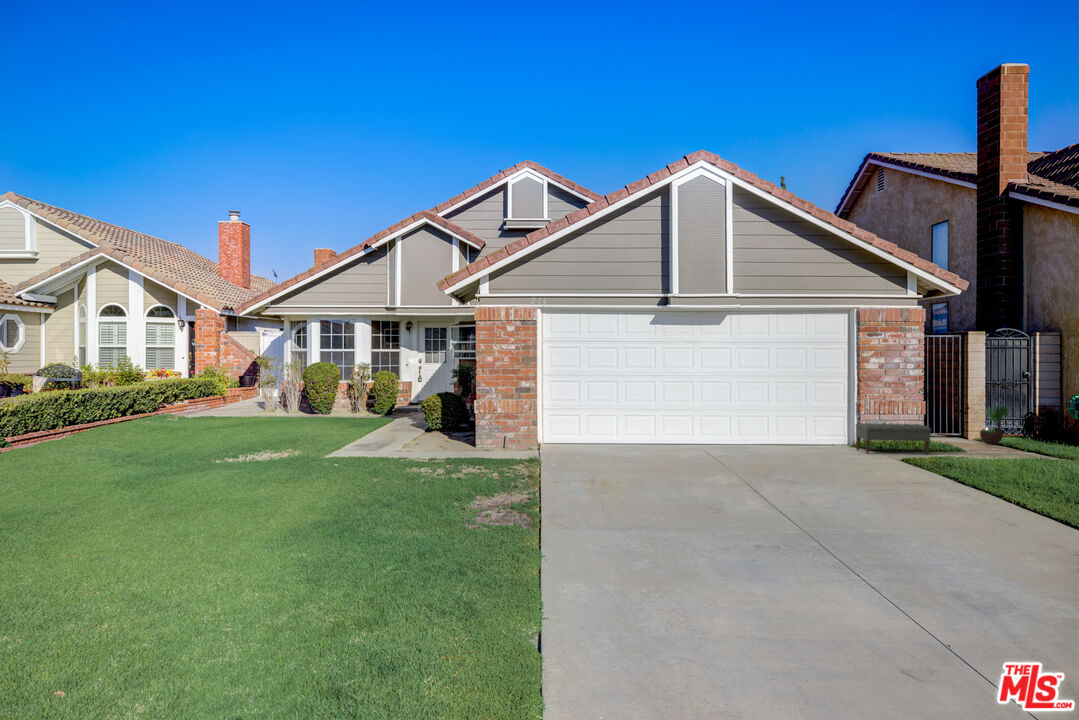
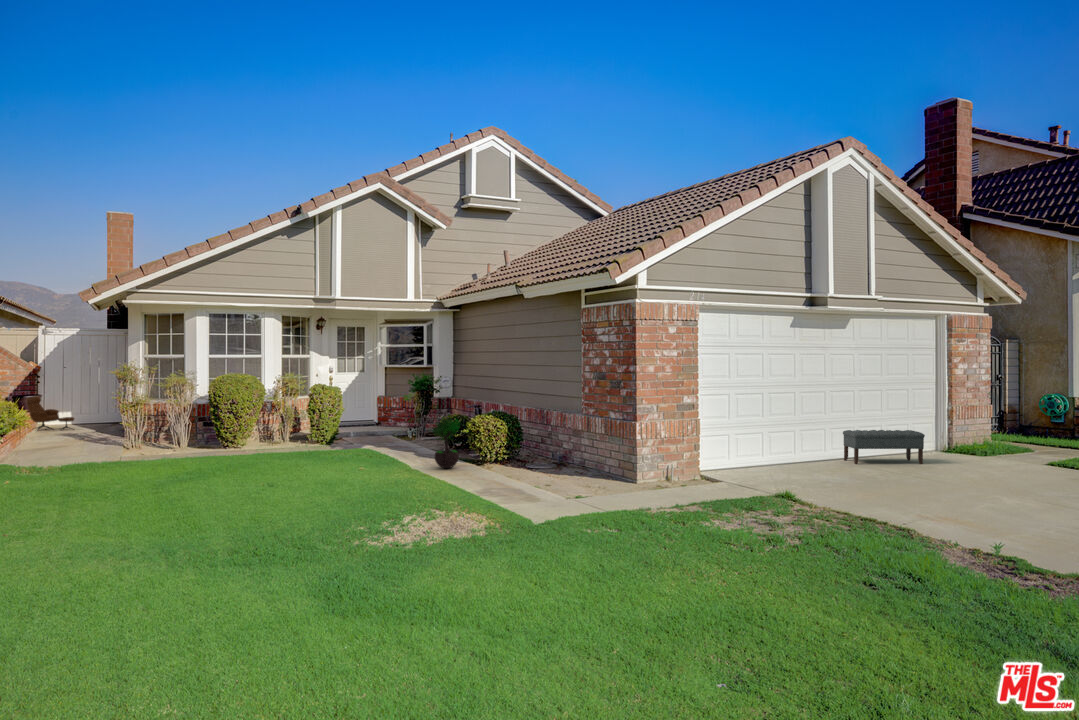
lounge chair: none [180,384,217,411] -> present [27,397,74,429]
potted tree: present [980,406,1009,444] -> present [432,418,459,468]

